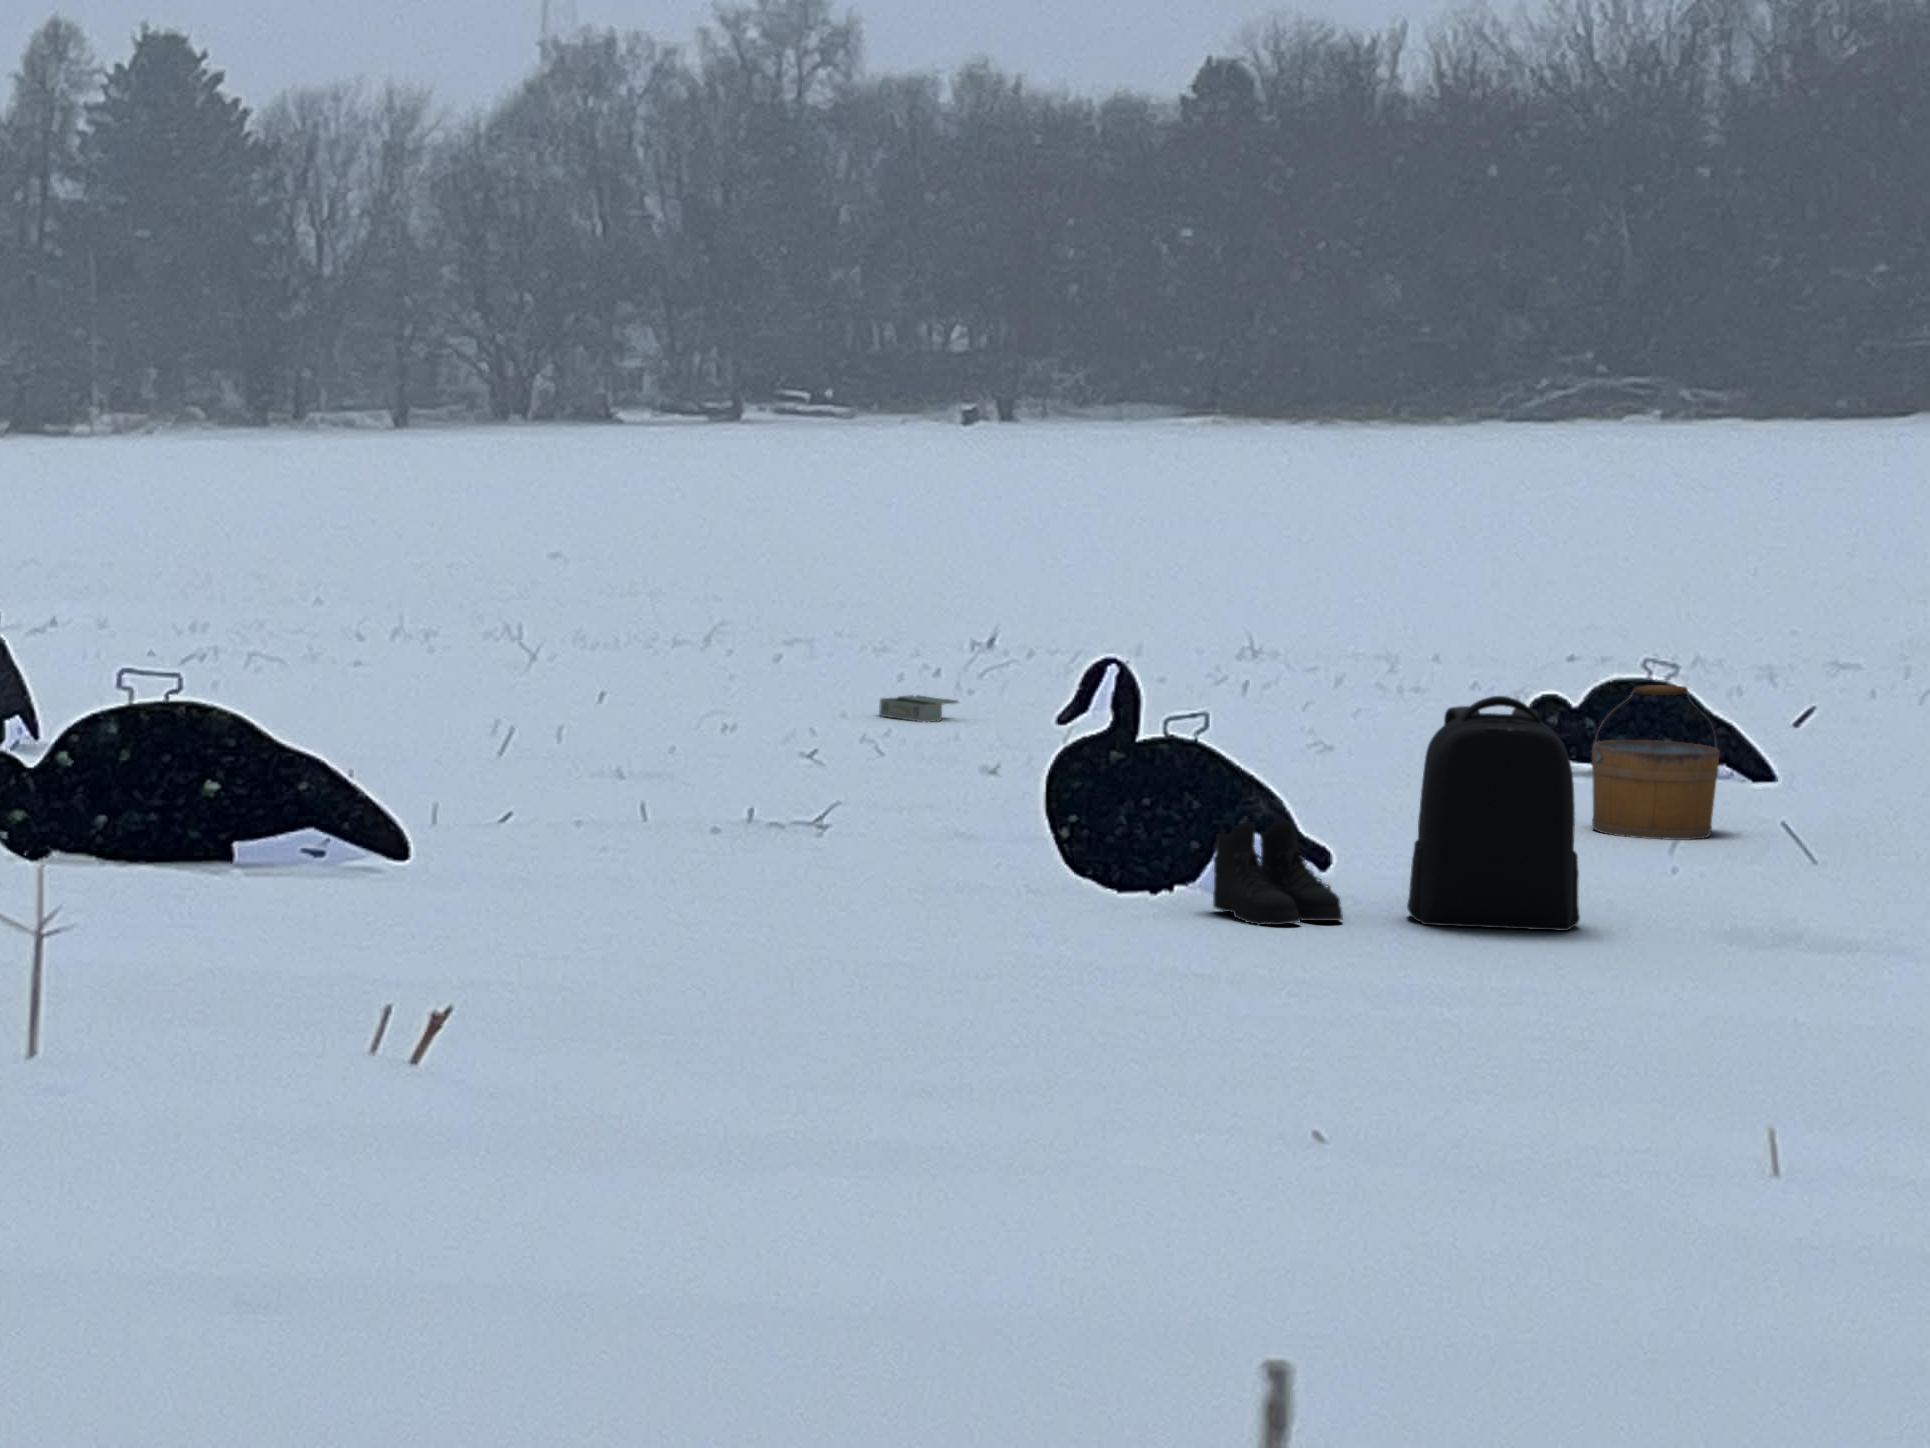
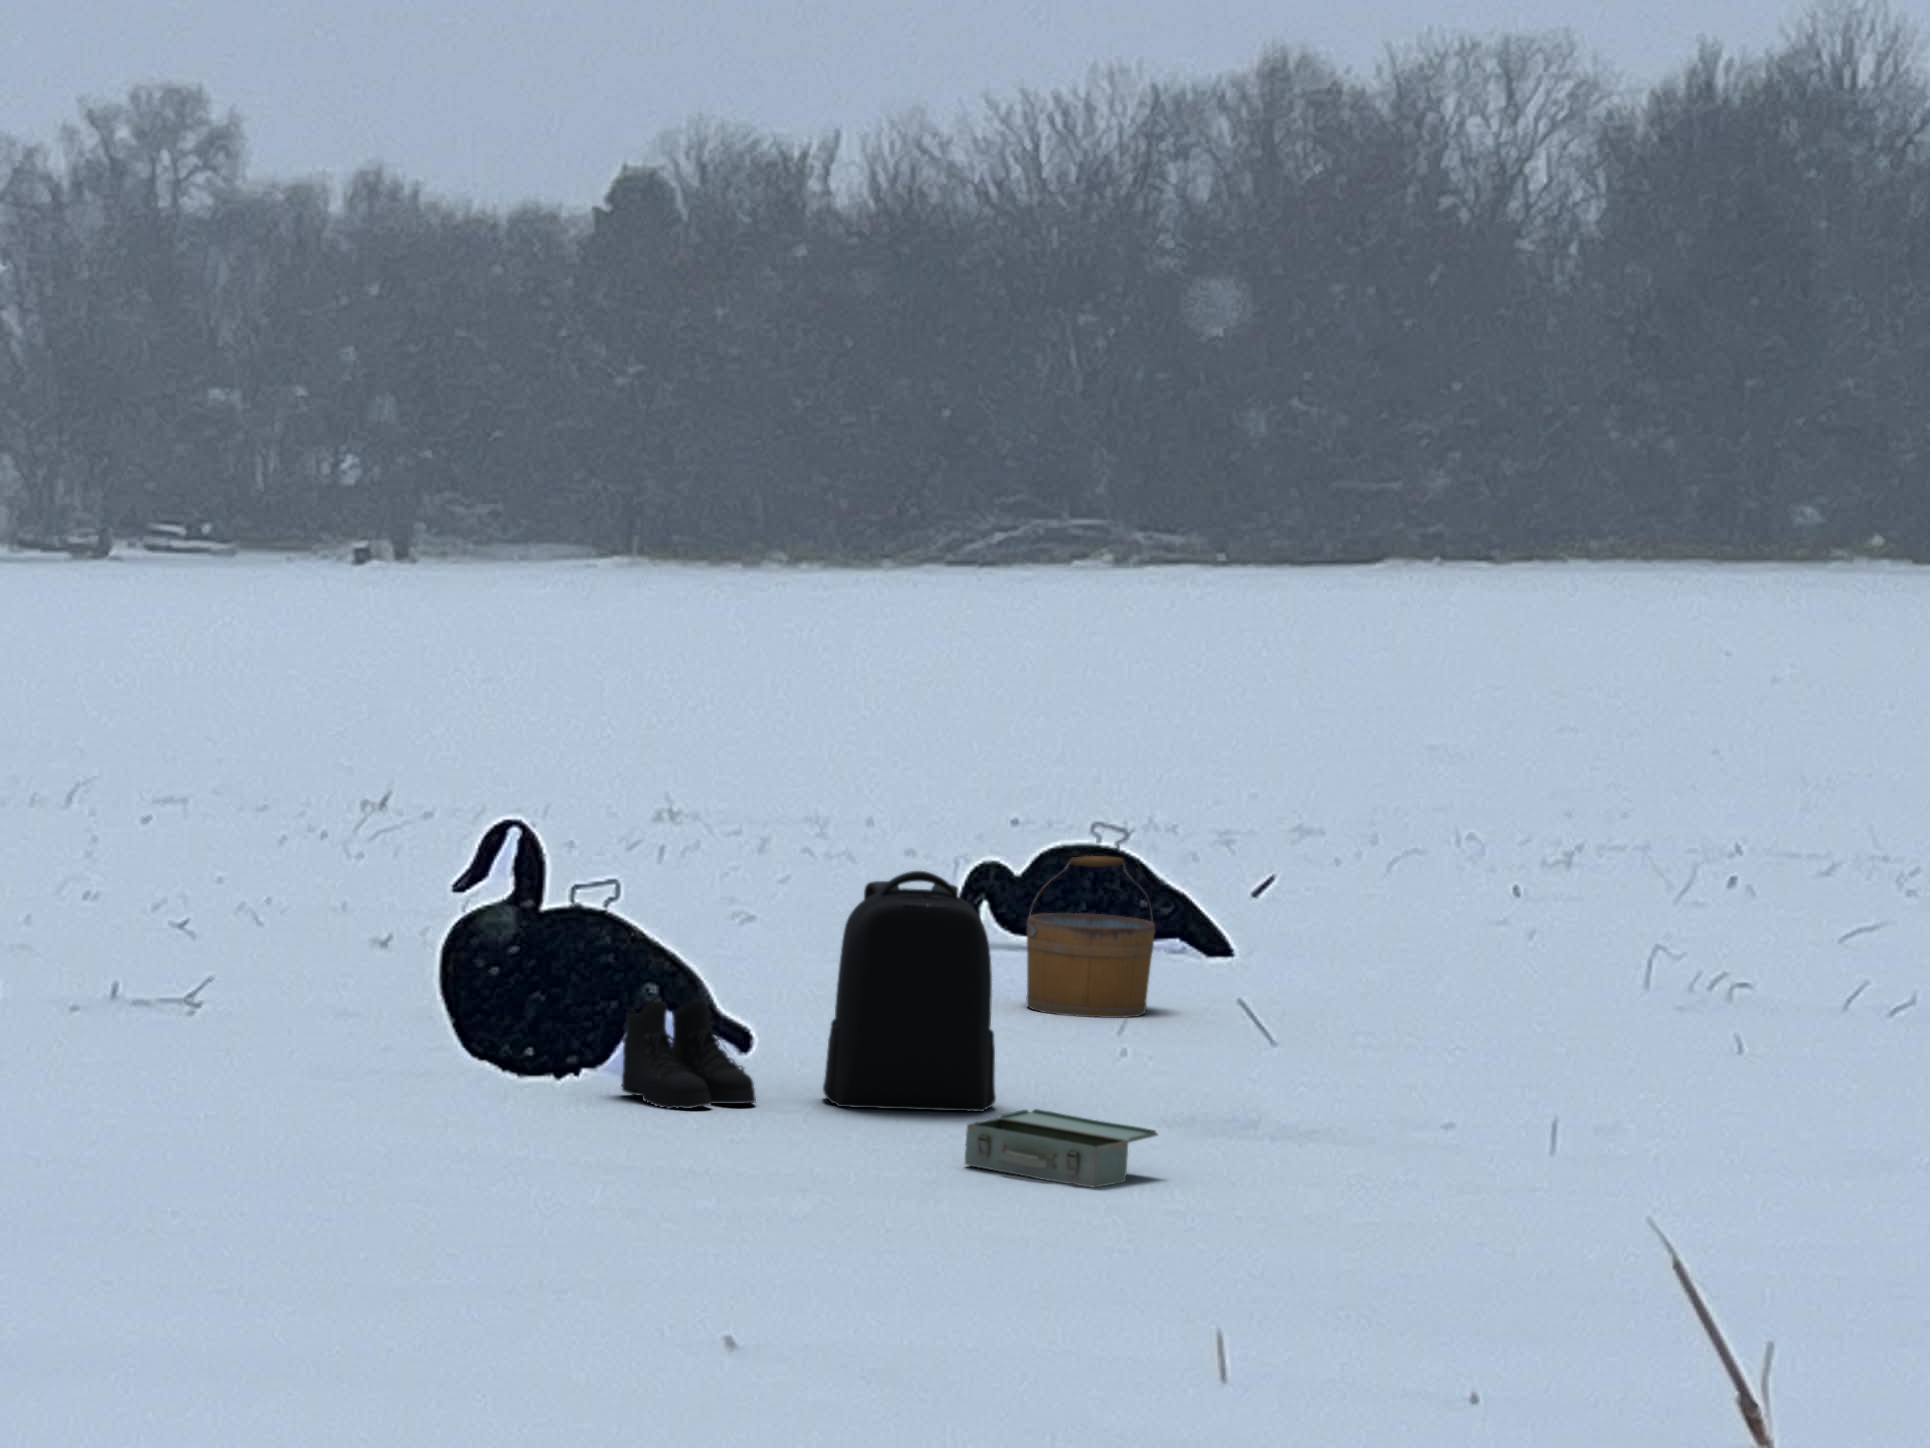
toolbox: present [879,695,958,722] -> present [965,1109,1157,1187]

